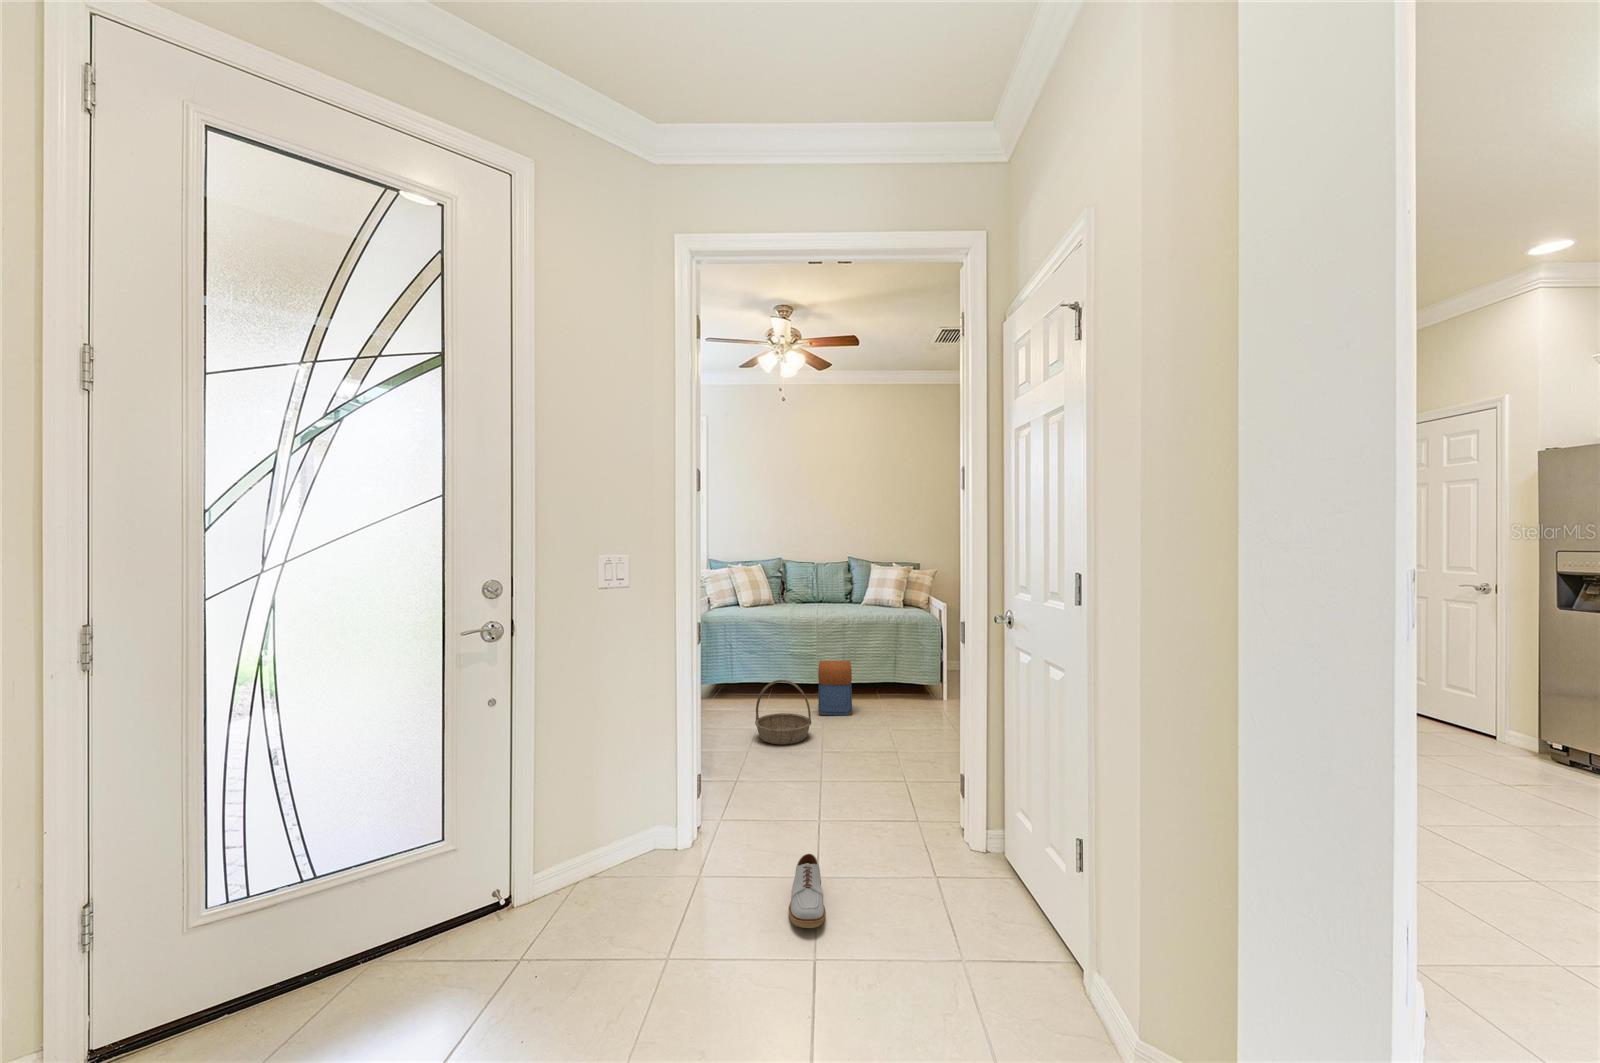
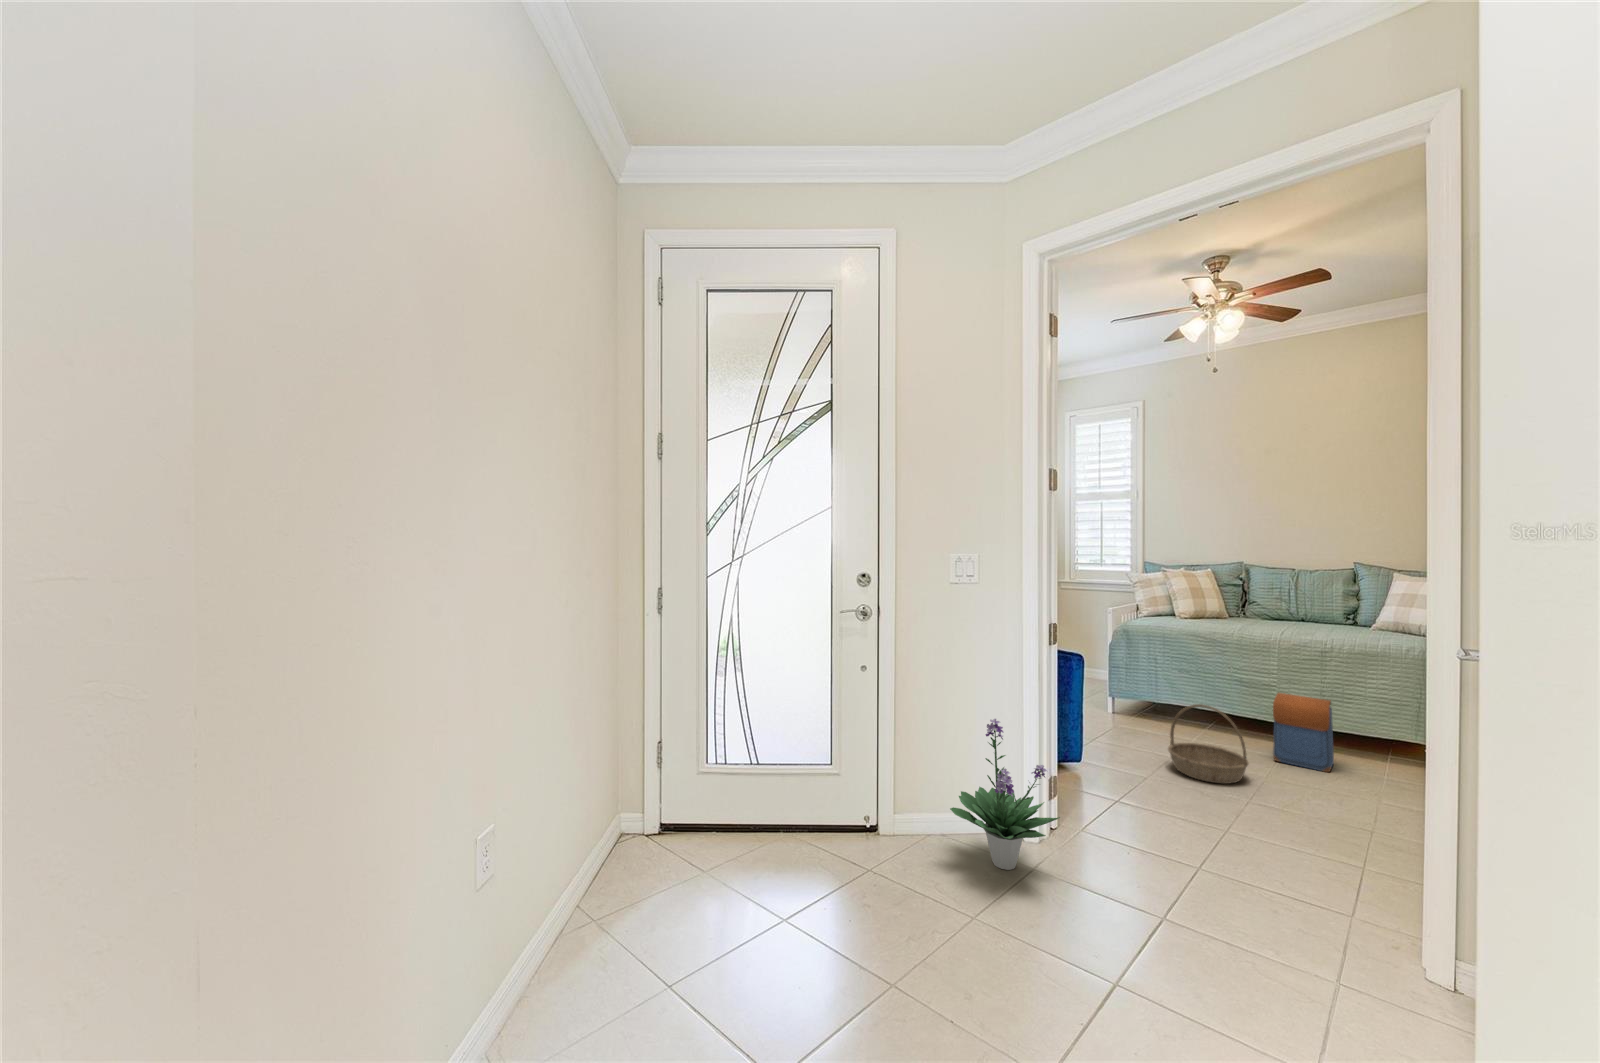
potted plant: none [607,731,716,890] -> present [950,719,1060,870]
shoe: present [789,854,826,928] -> none [1120,895,1176,972]

